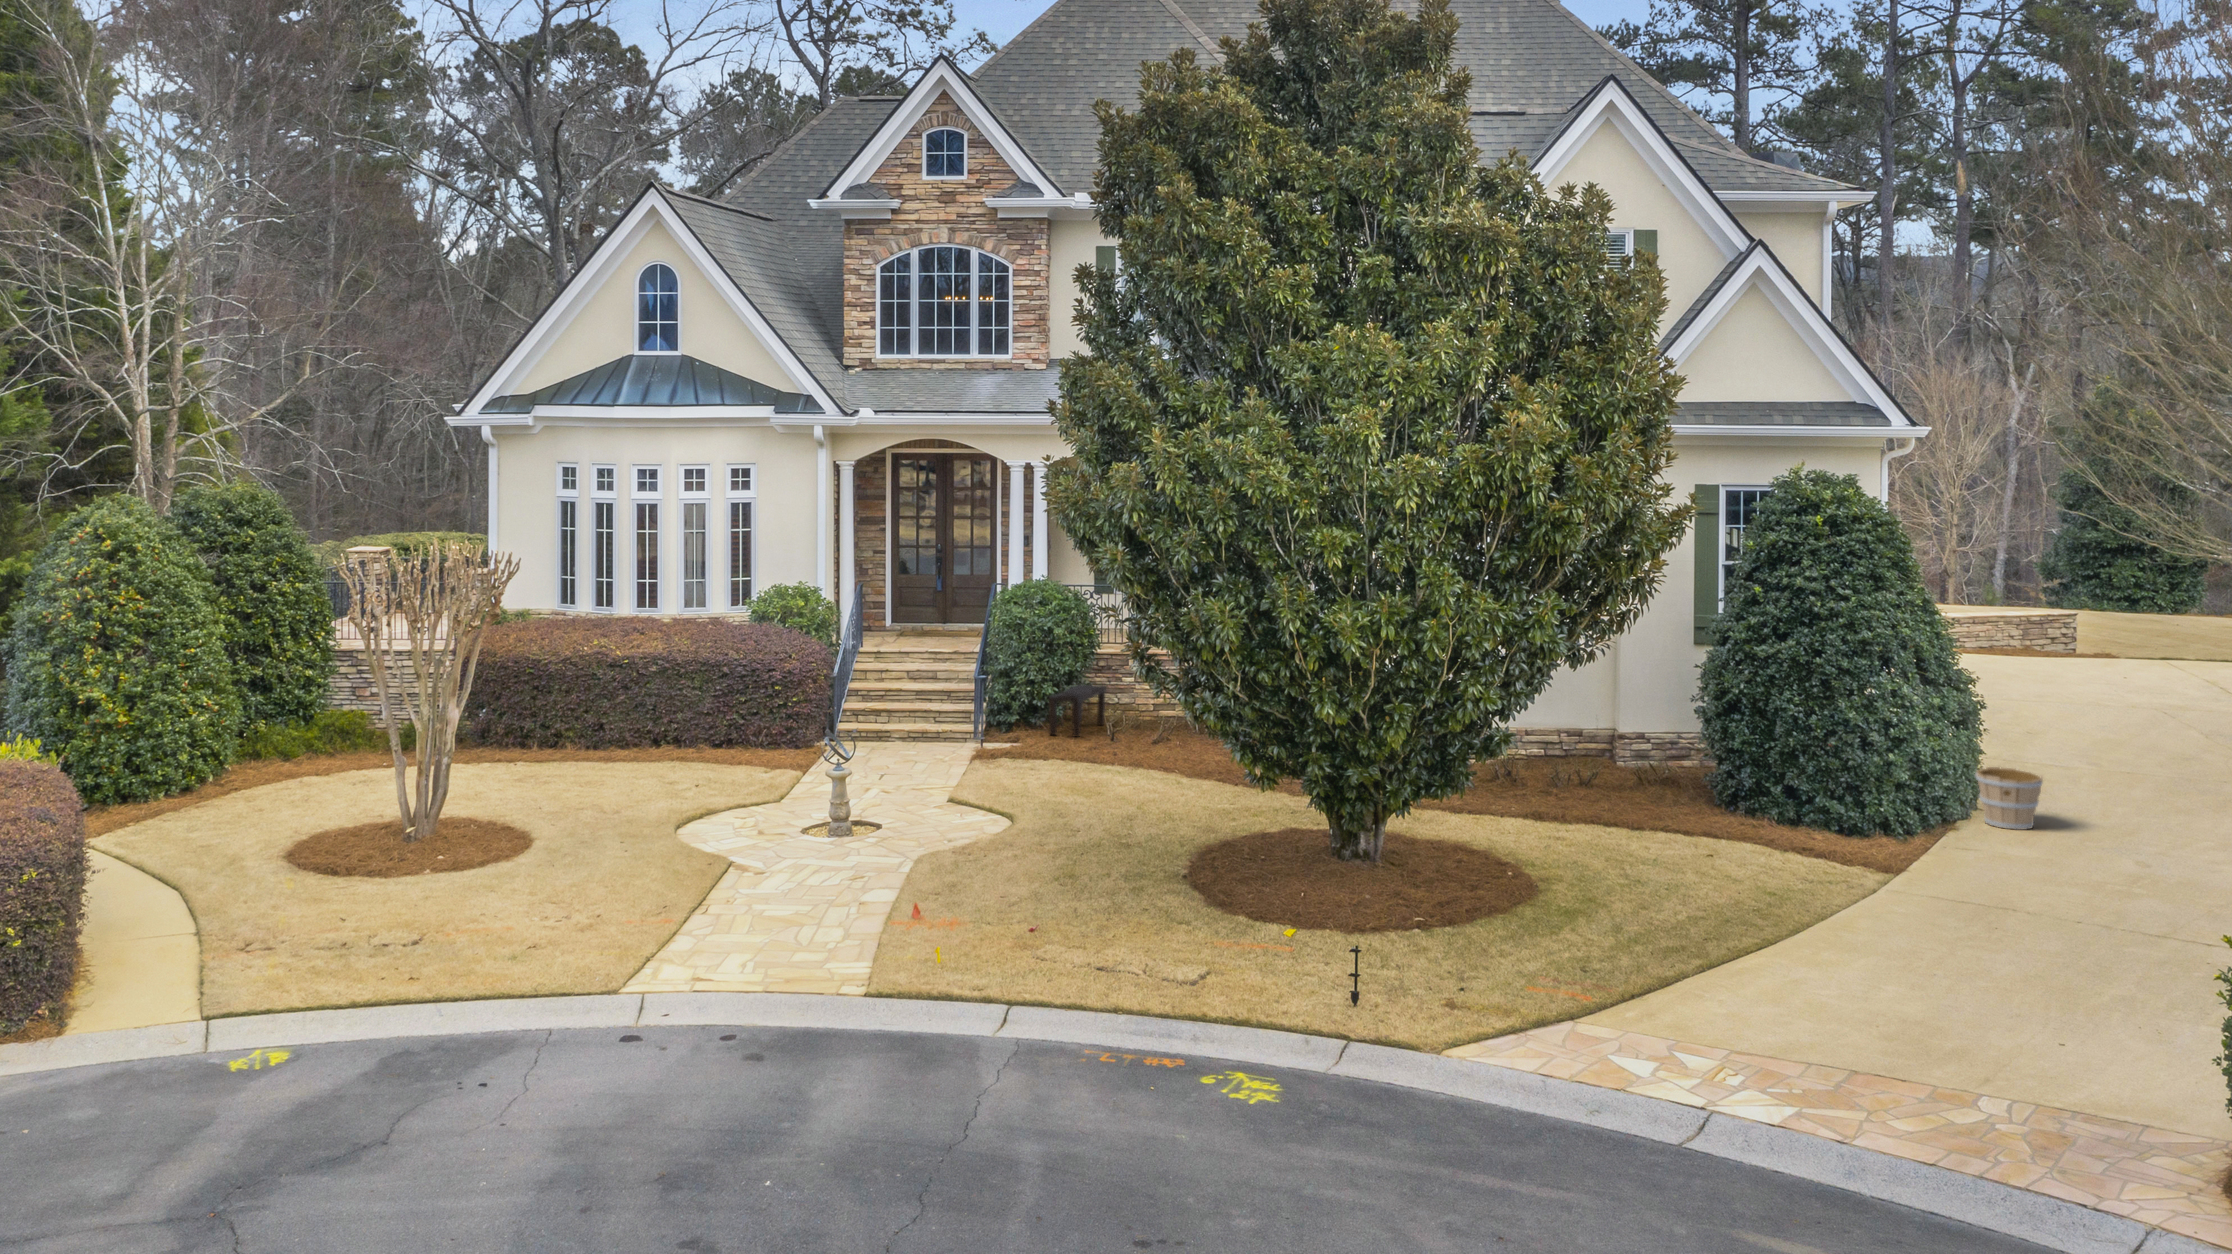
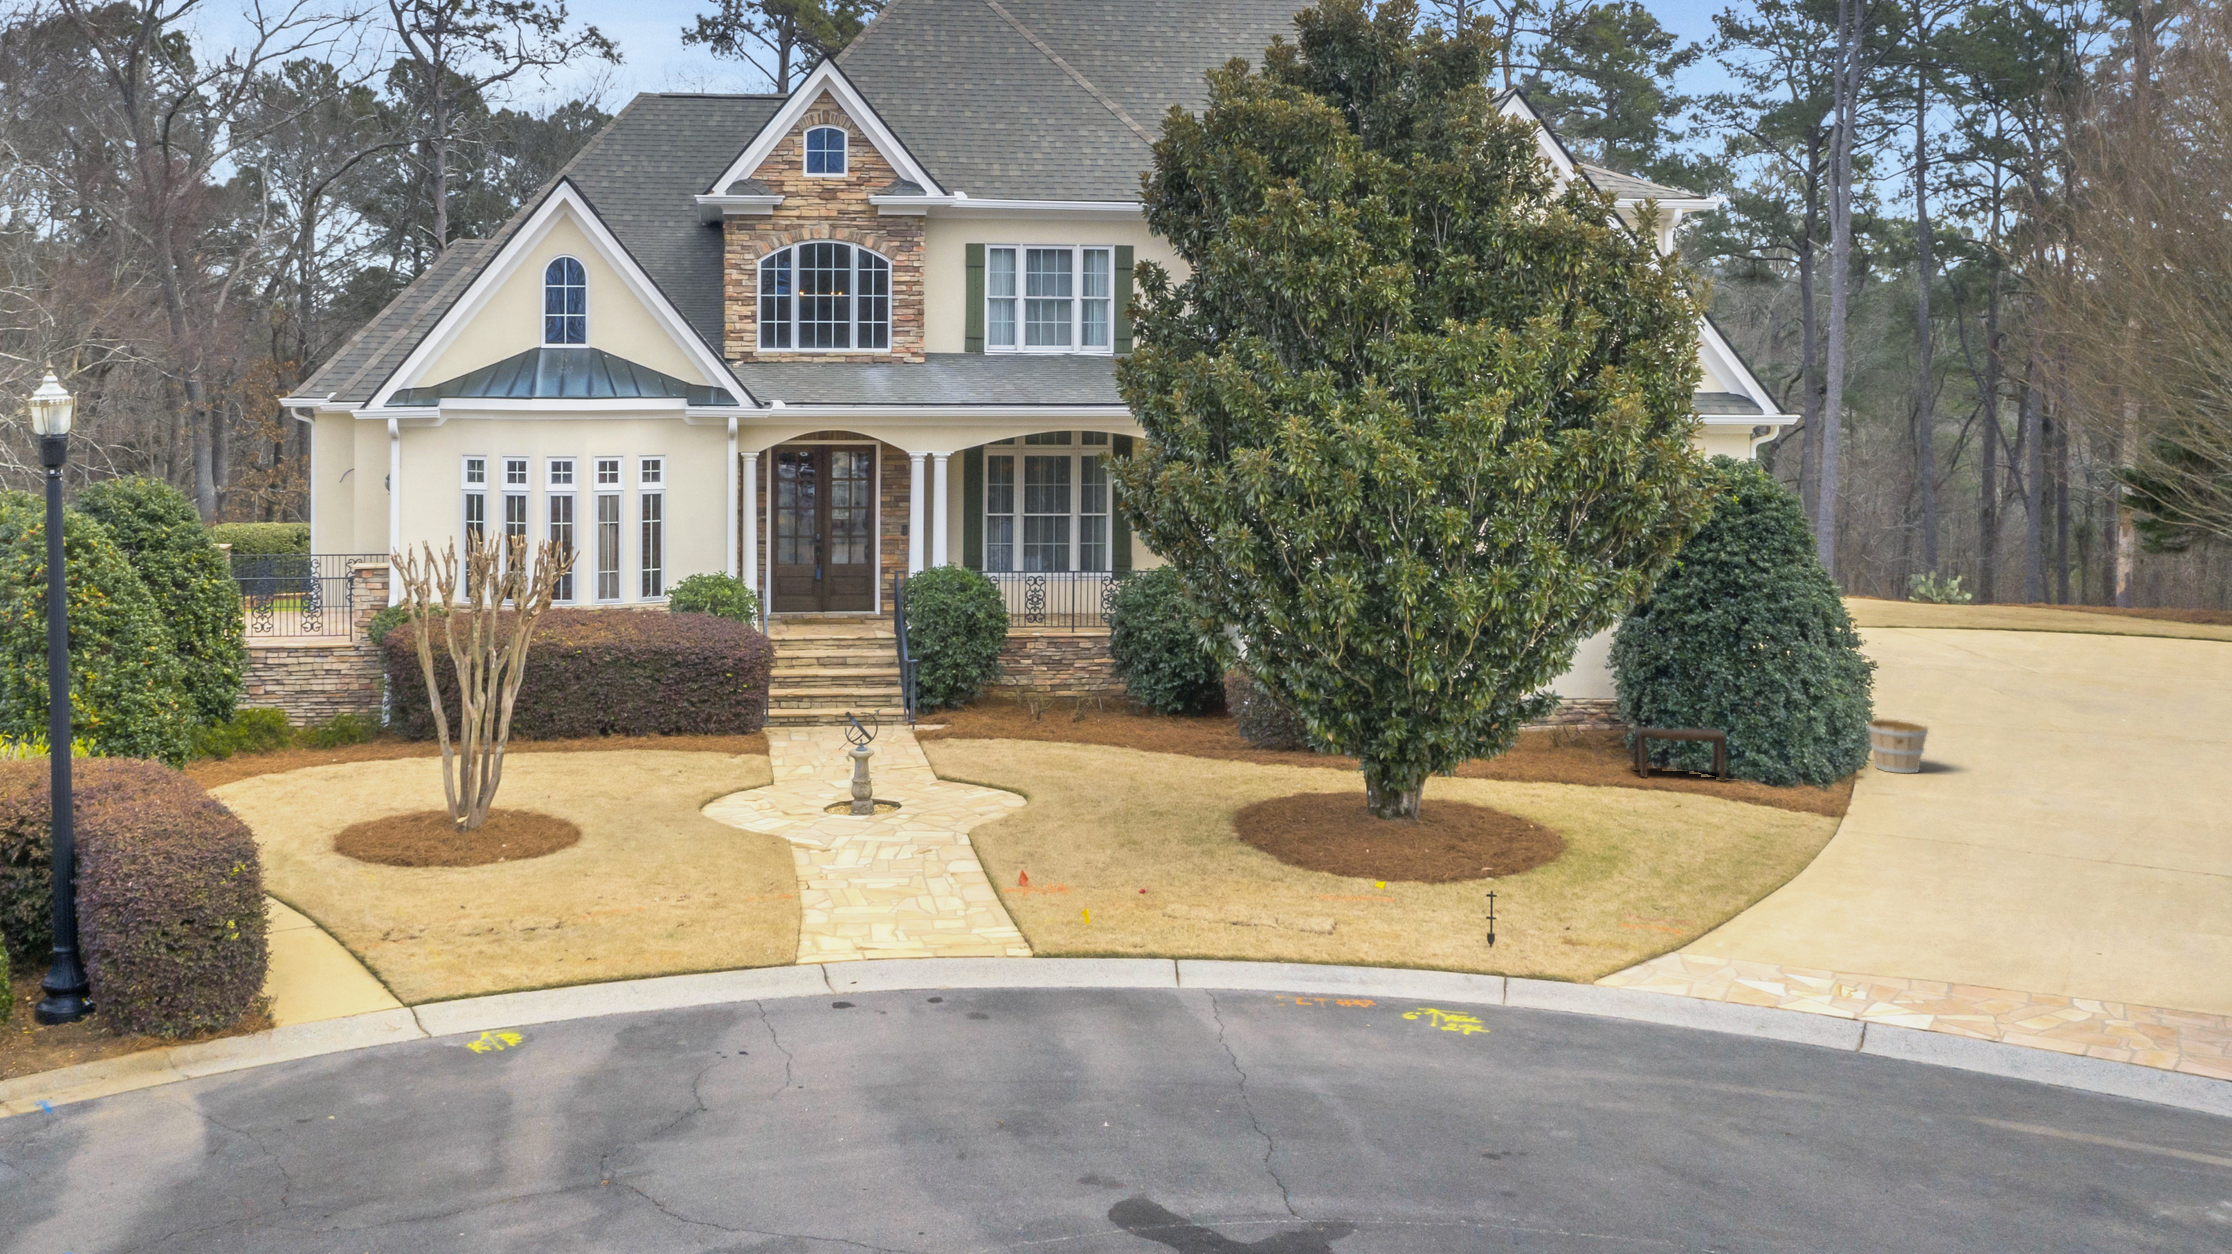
bench: present [1049,685,1106,737] -> present [1633,727,1727,782]

